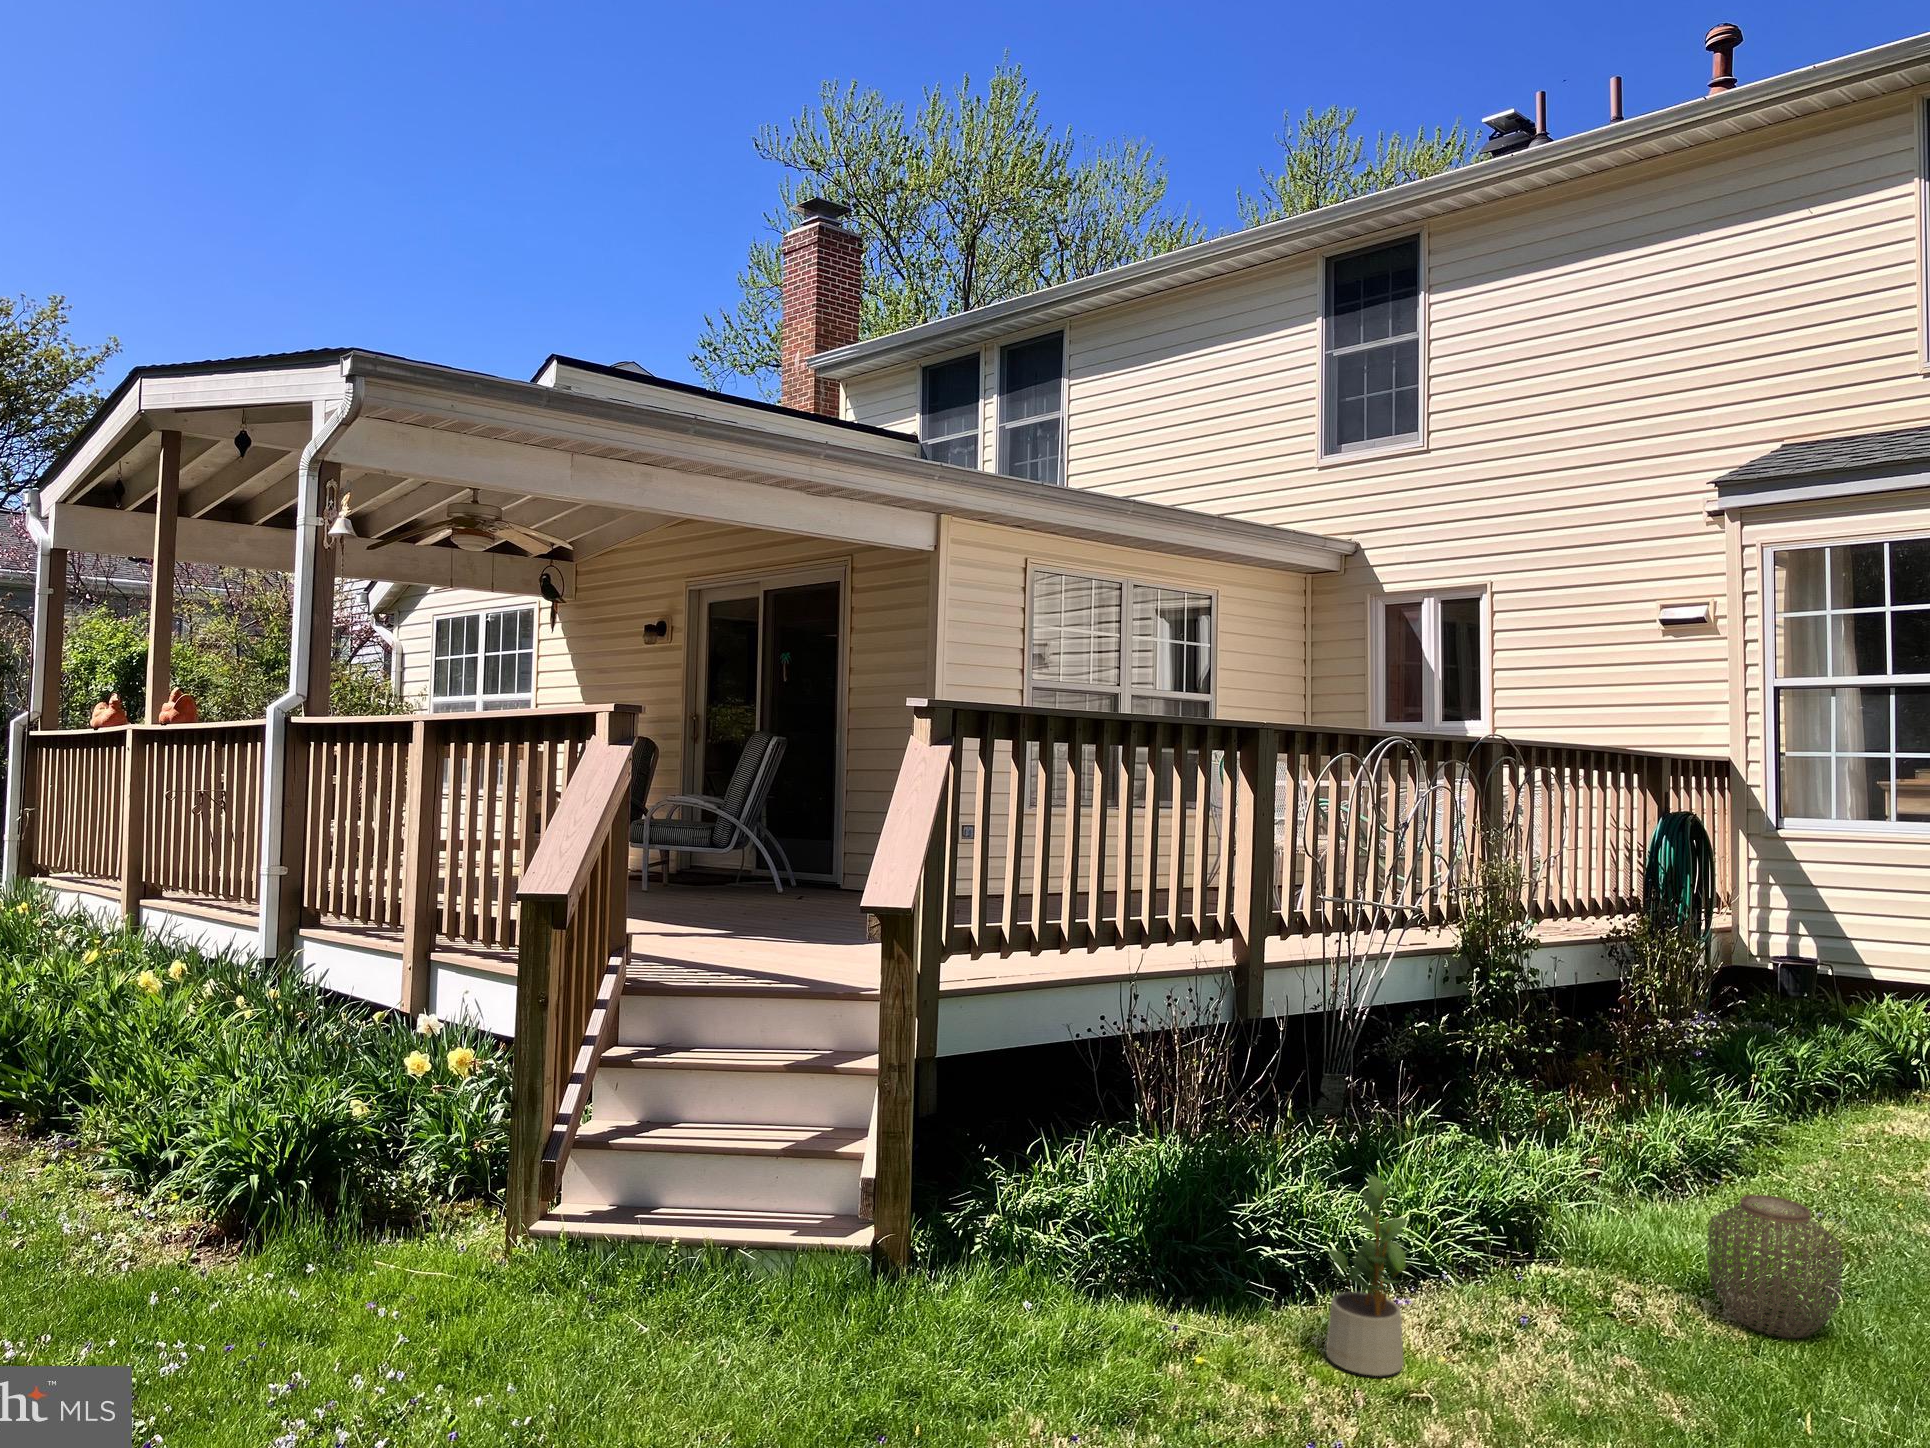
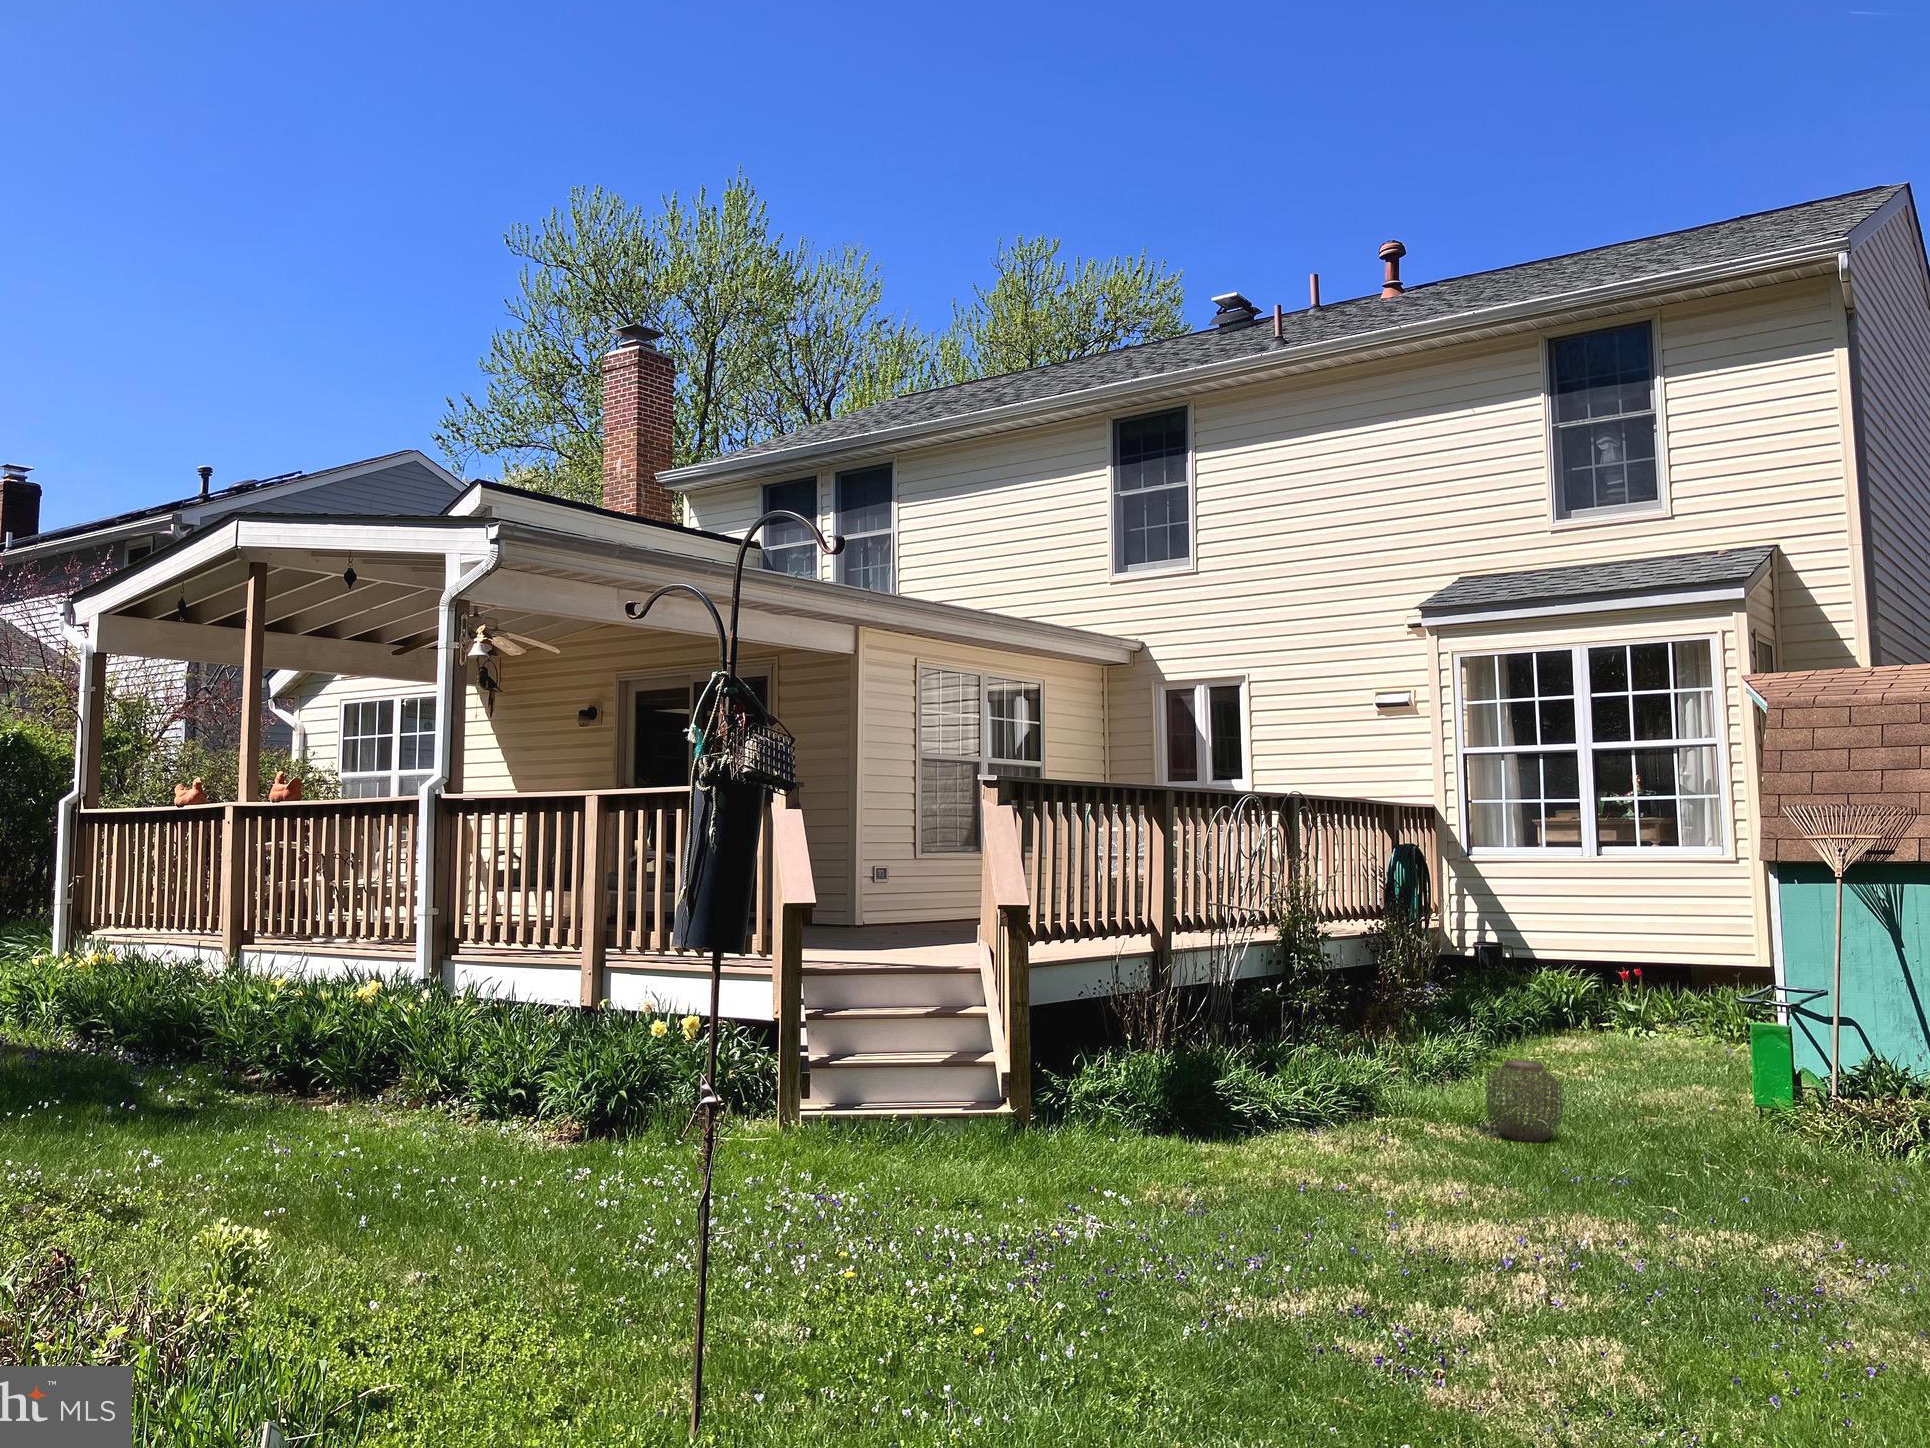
potted plant: present [1326,1175,1411,1376] -> none [1287,1048,1346,1168]

